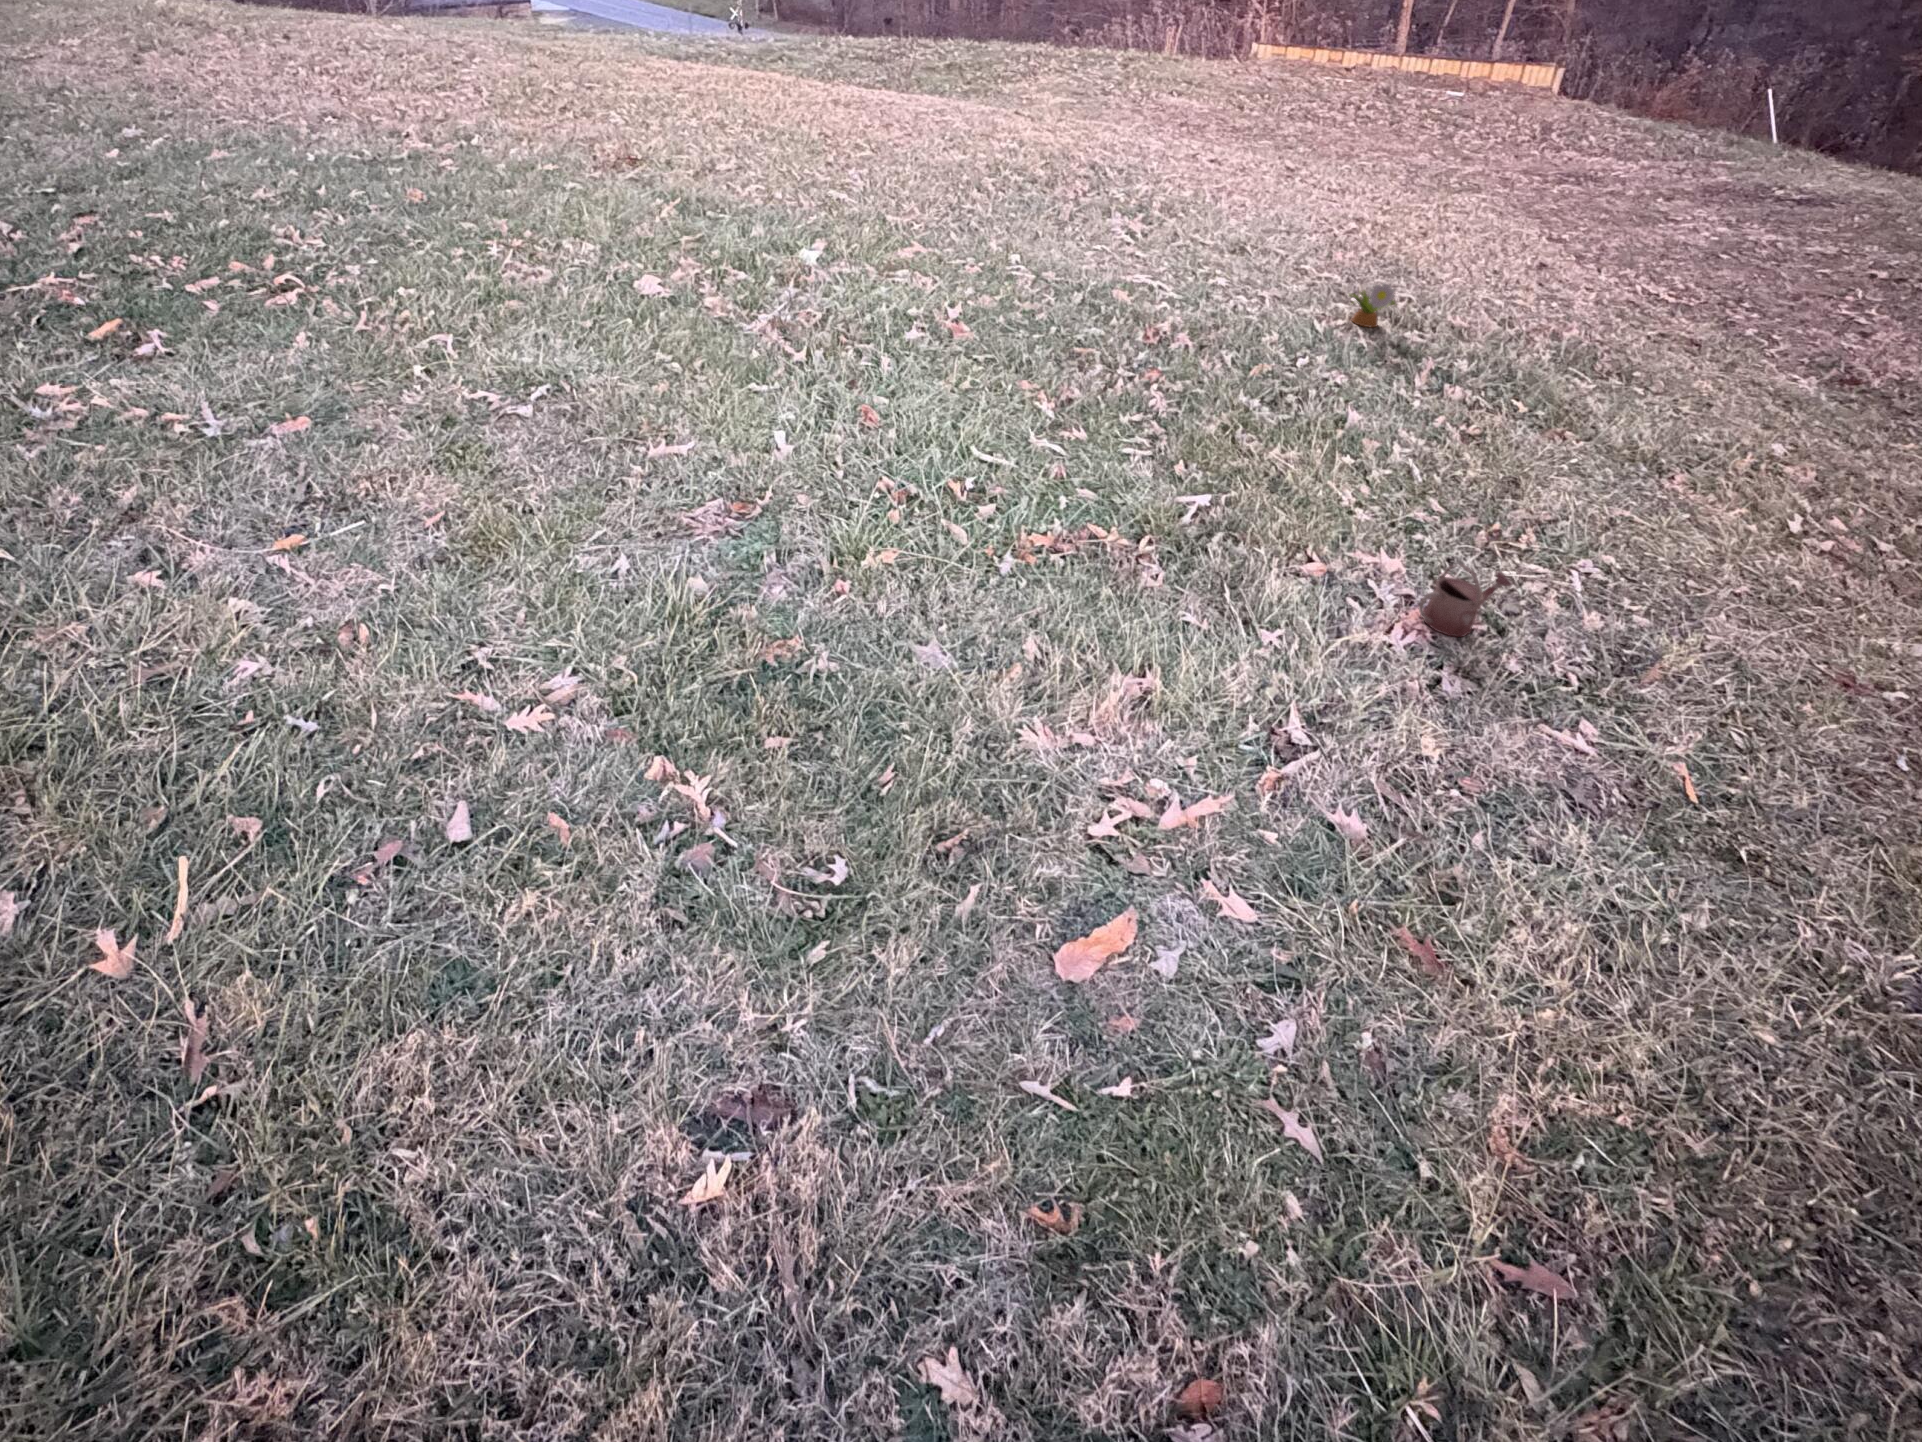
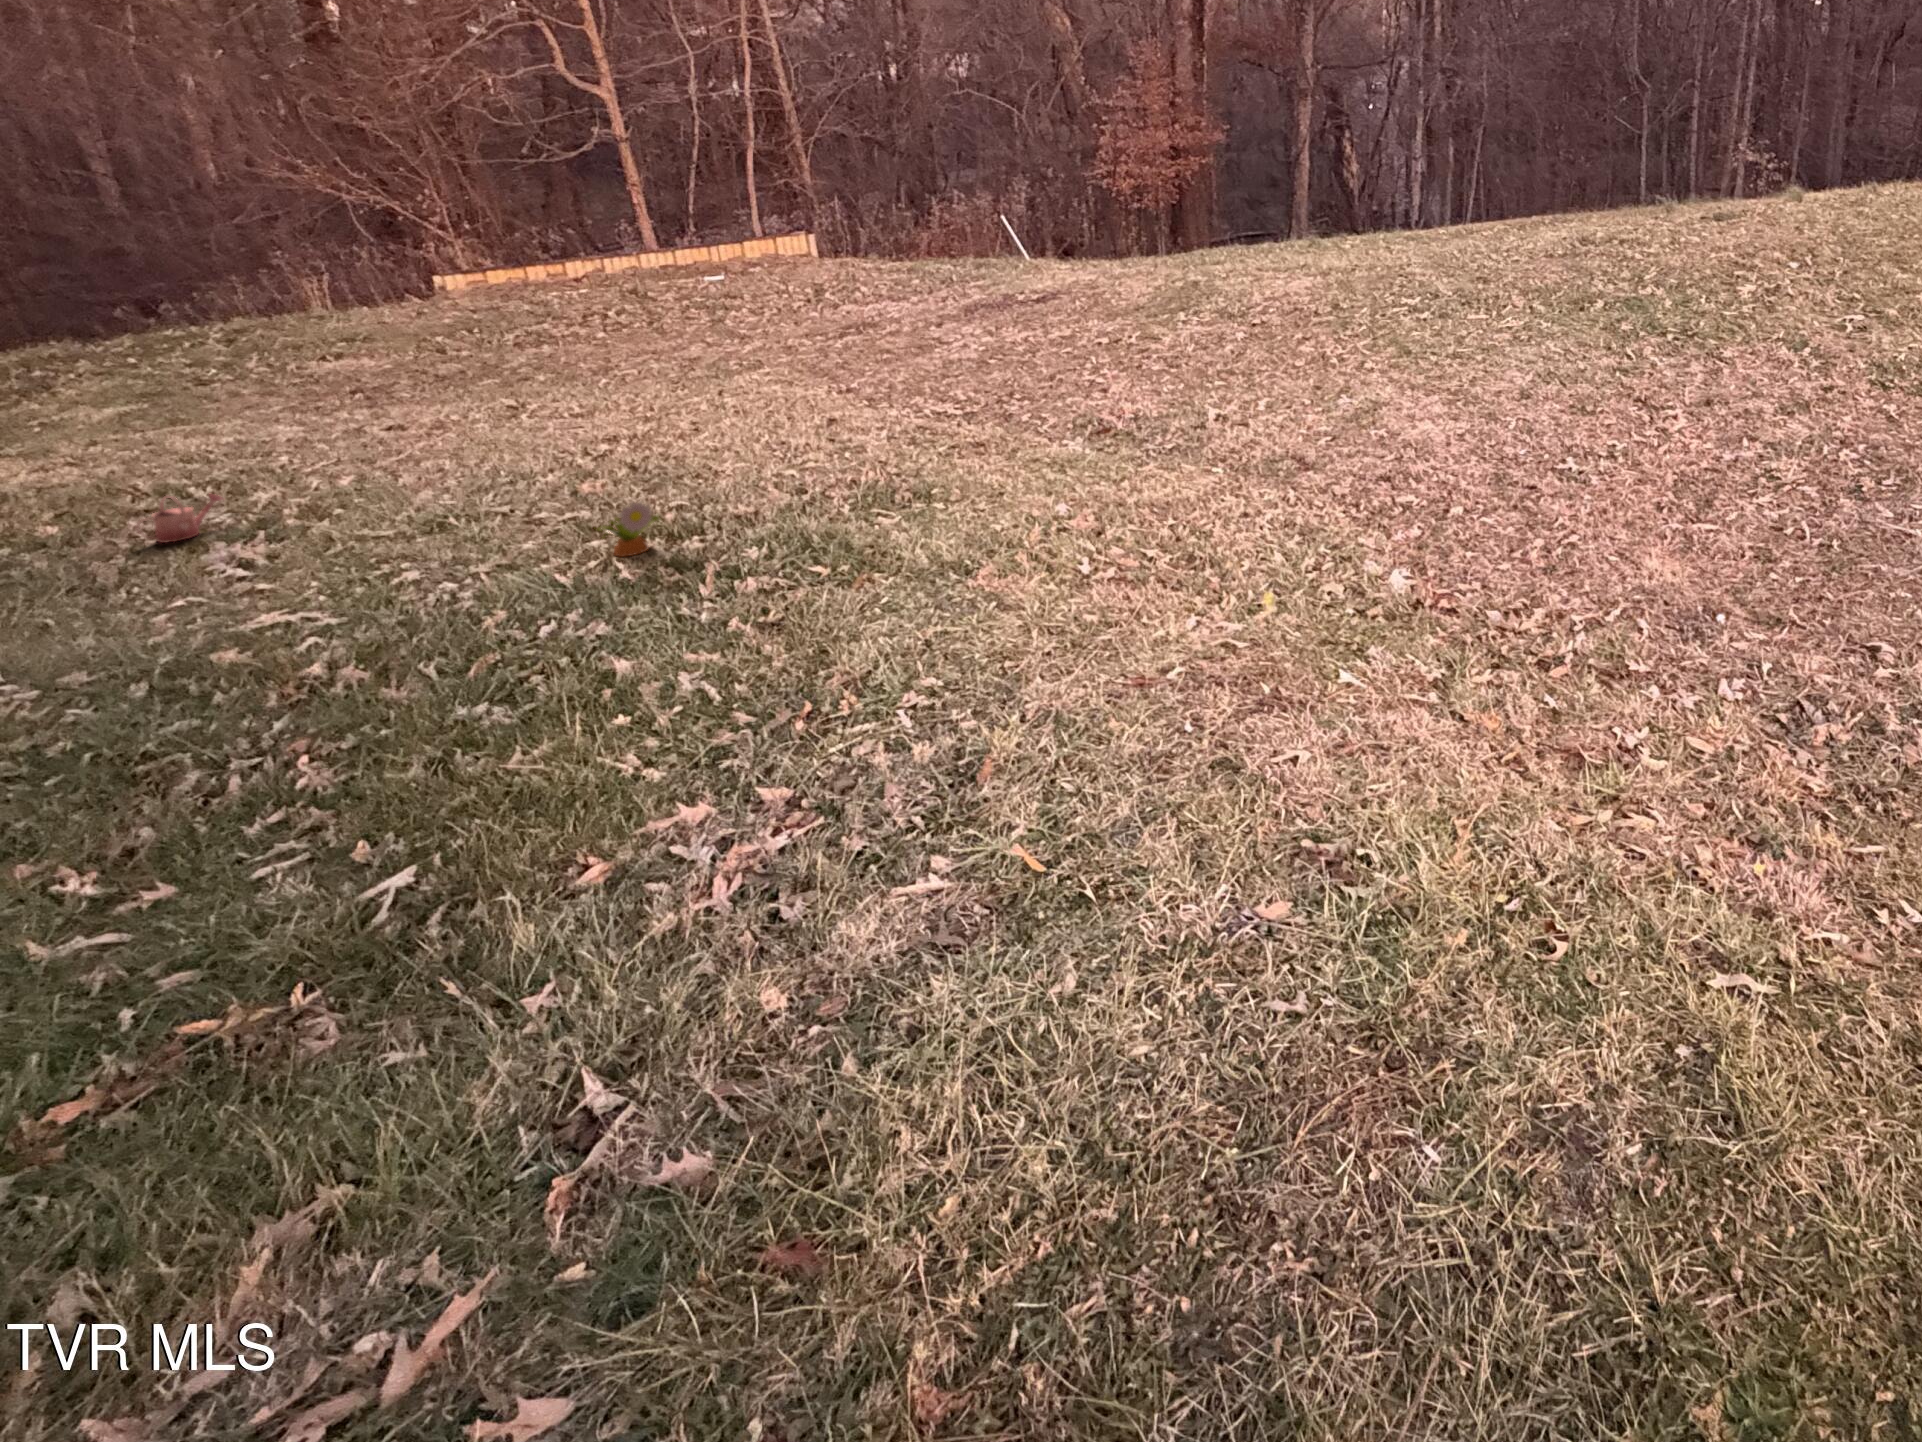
watering can: present [1418,564,1512,637] -> present [135,494,223,543]

